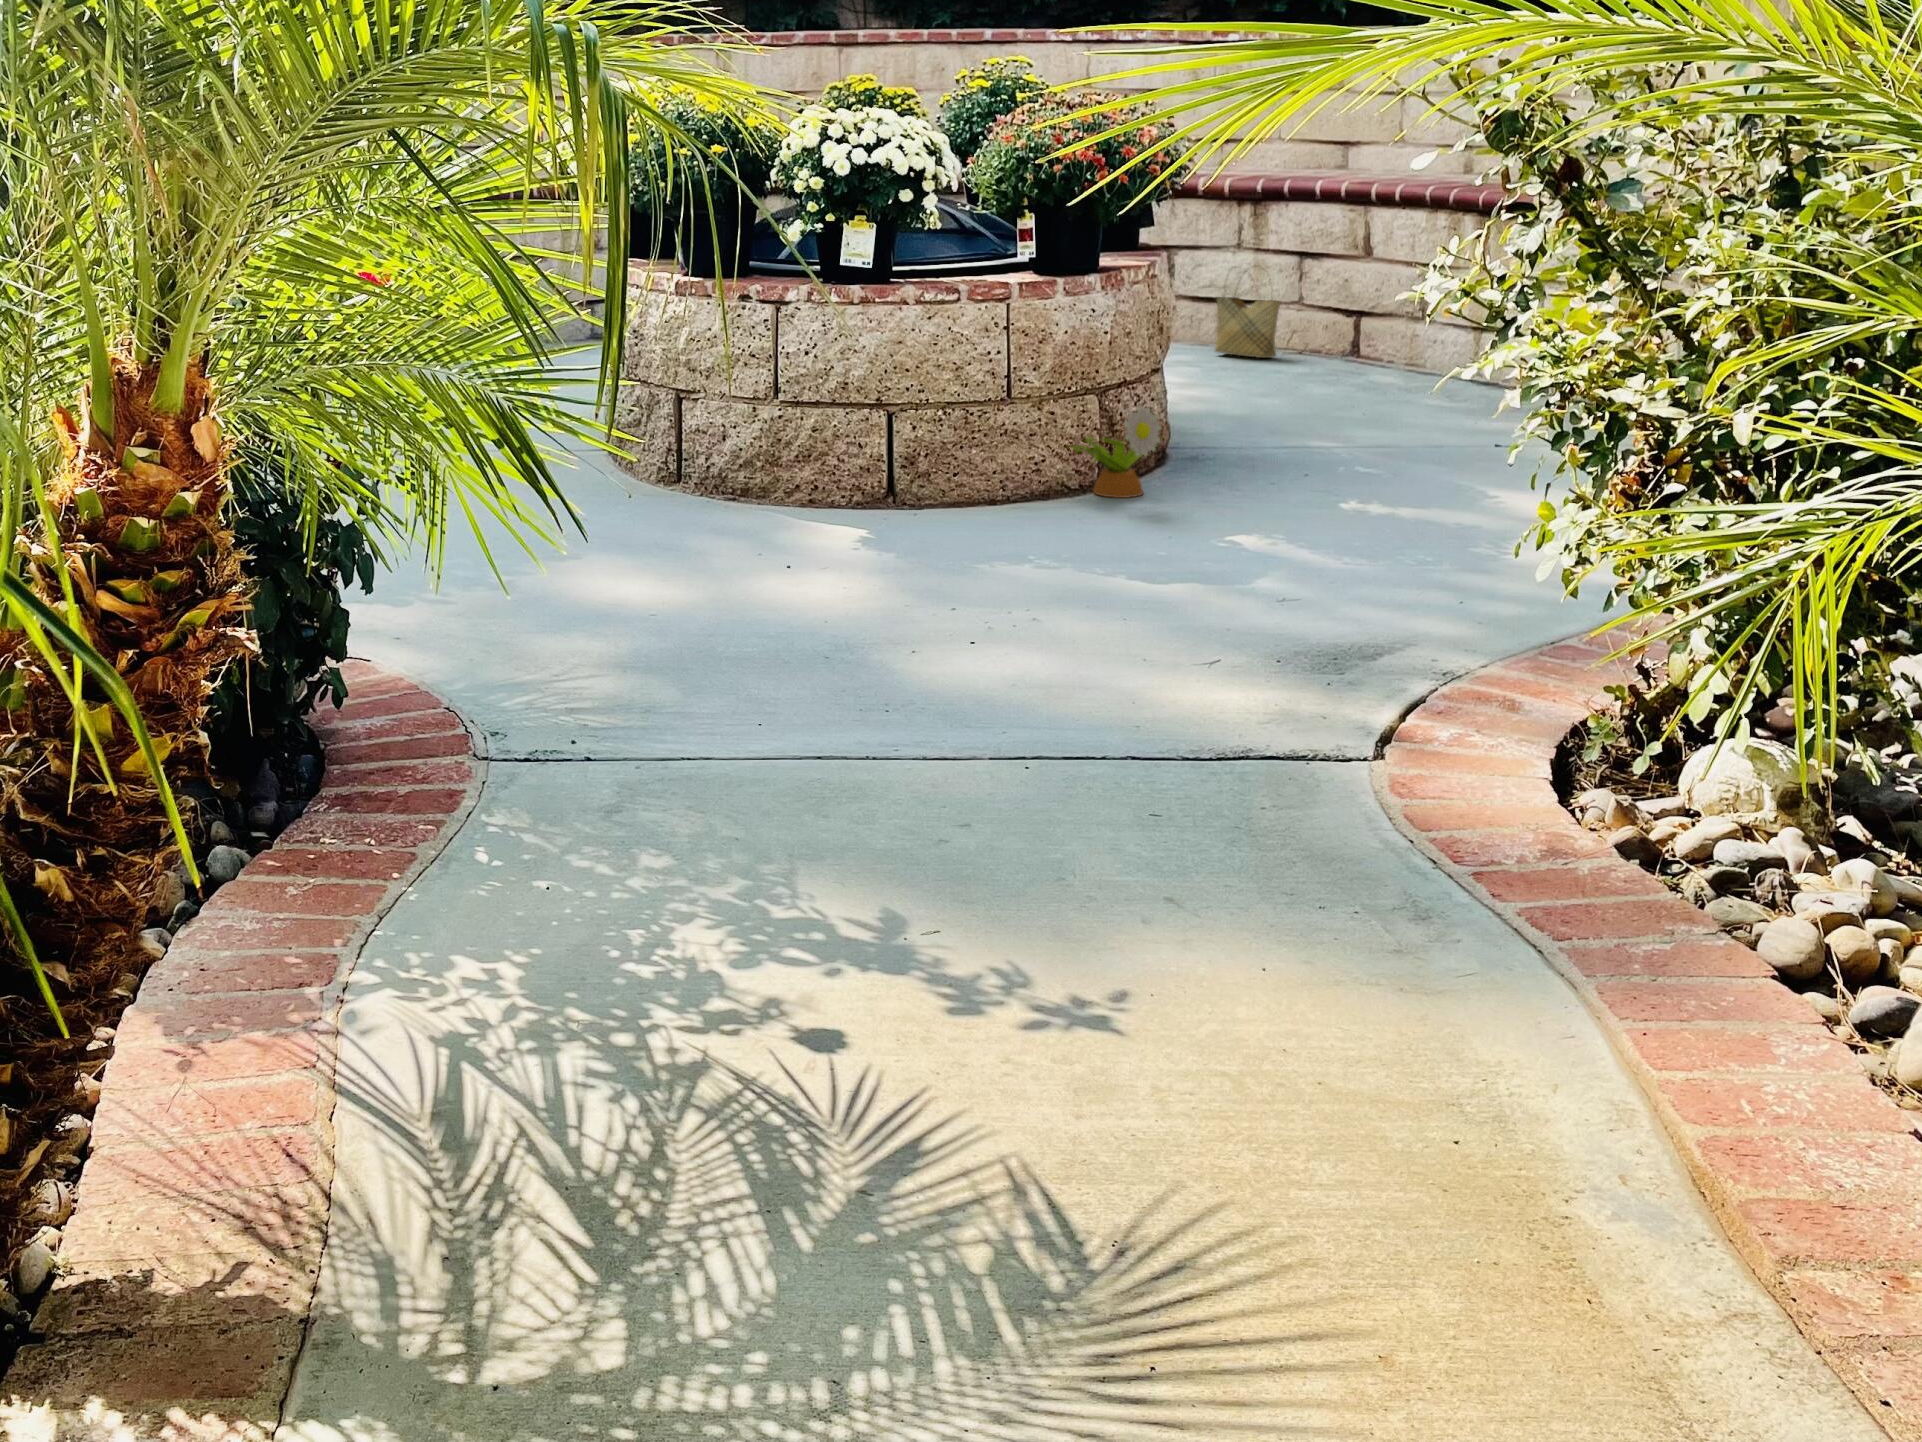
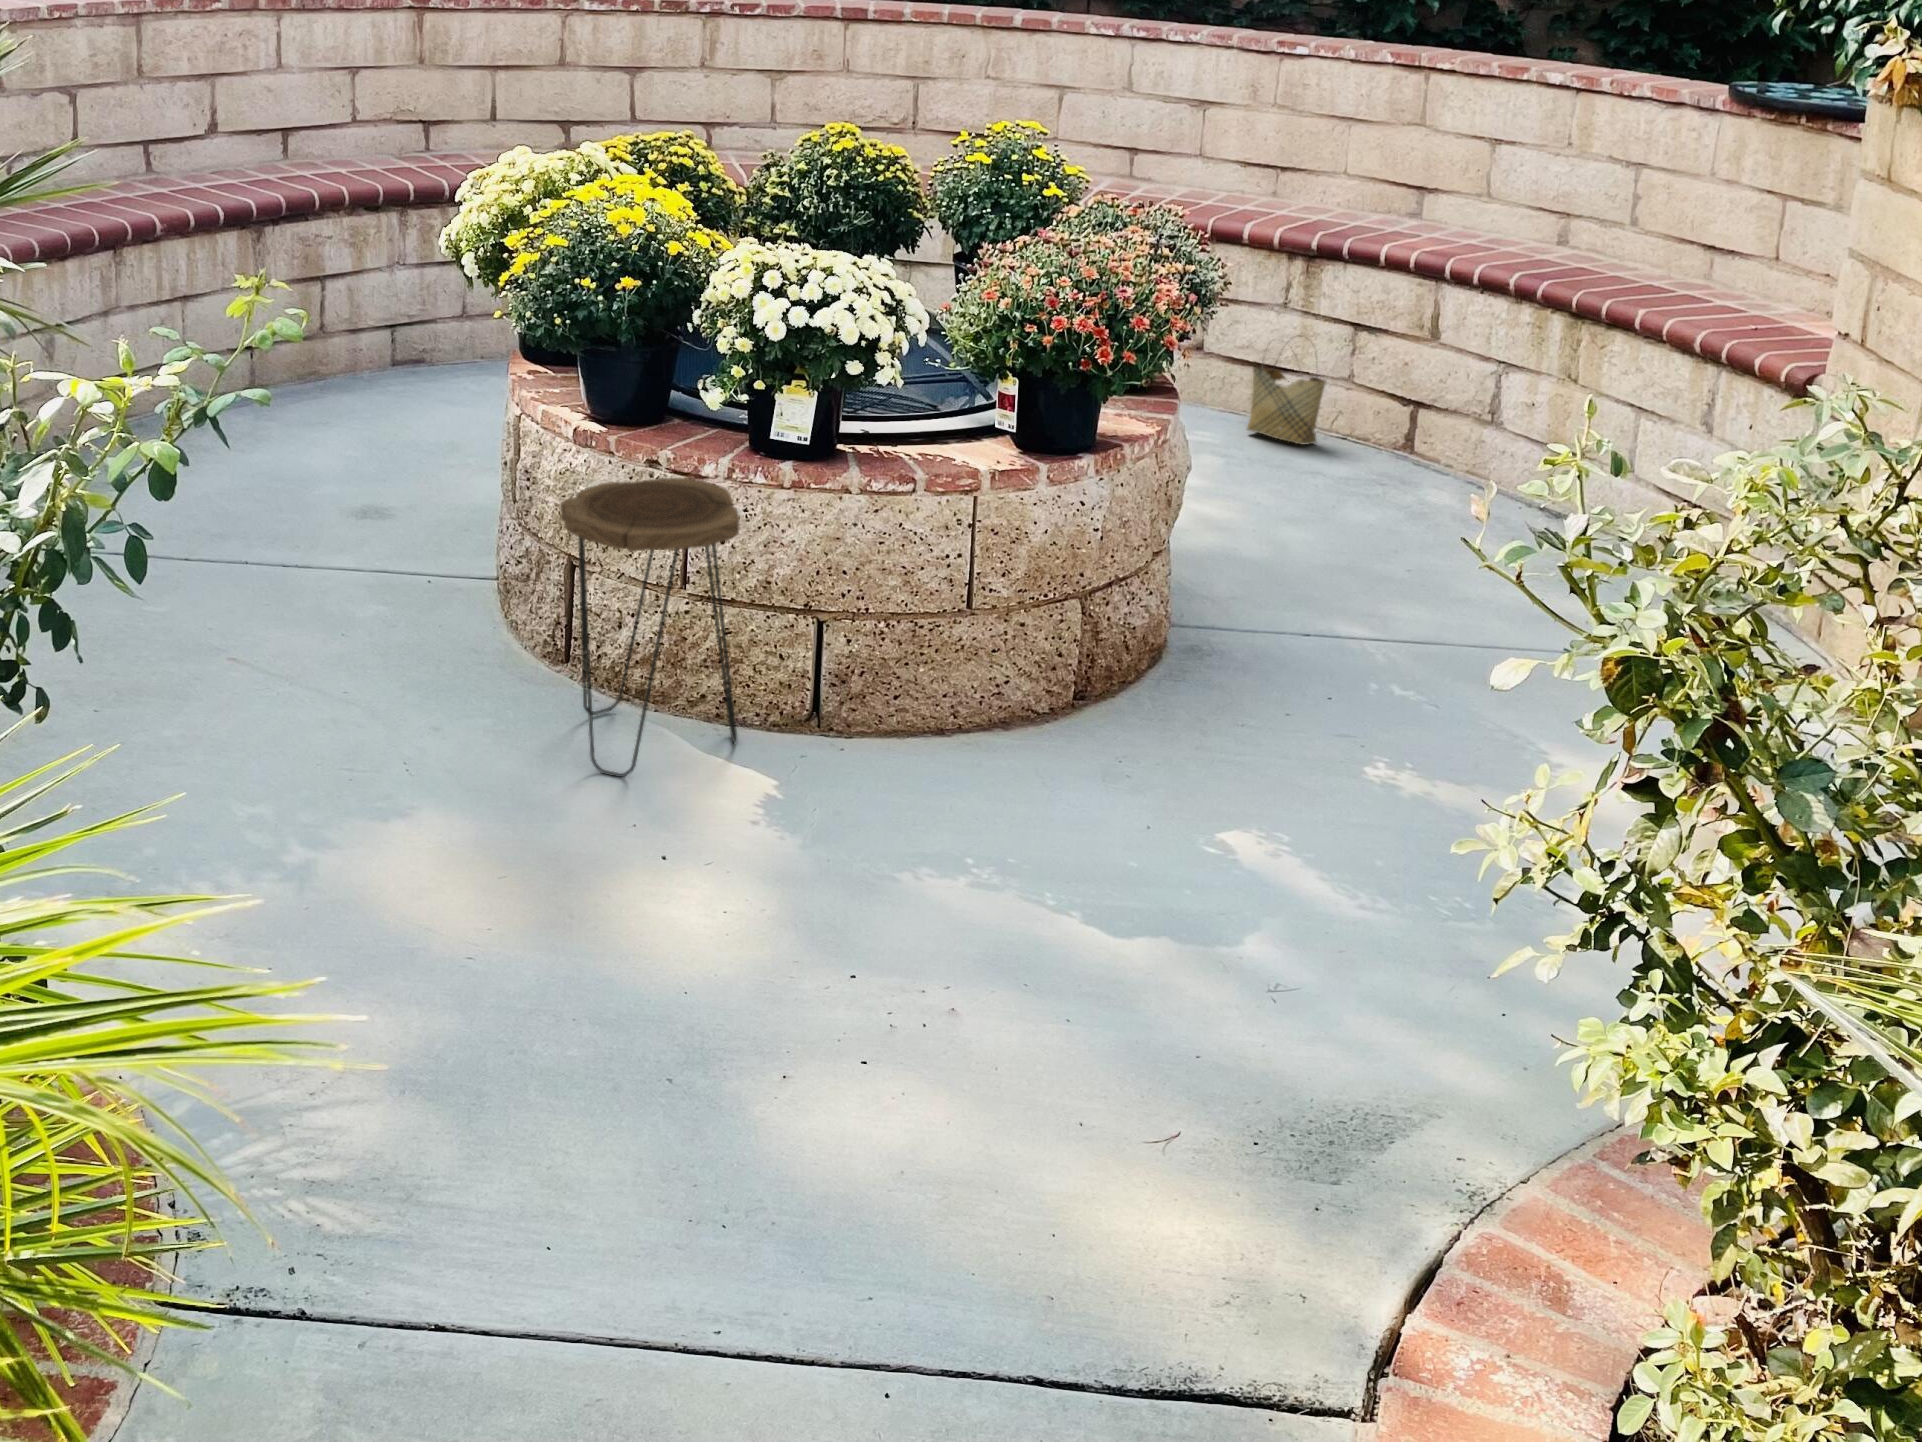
side table: none [673,292,829,528] -> present [561,478,740,777]
decorative plant: present [1073,405,1161,498] -> none [1027,640,1140,744]

